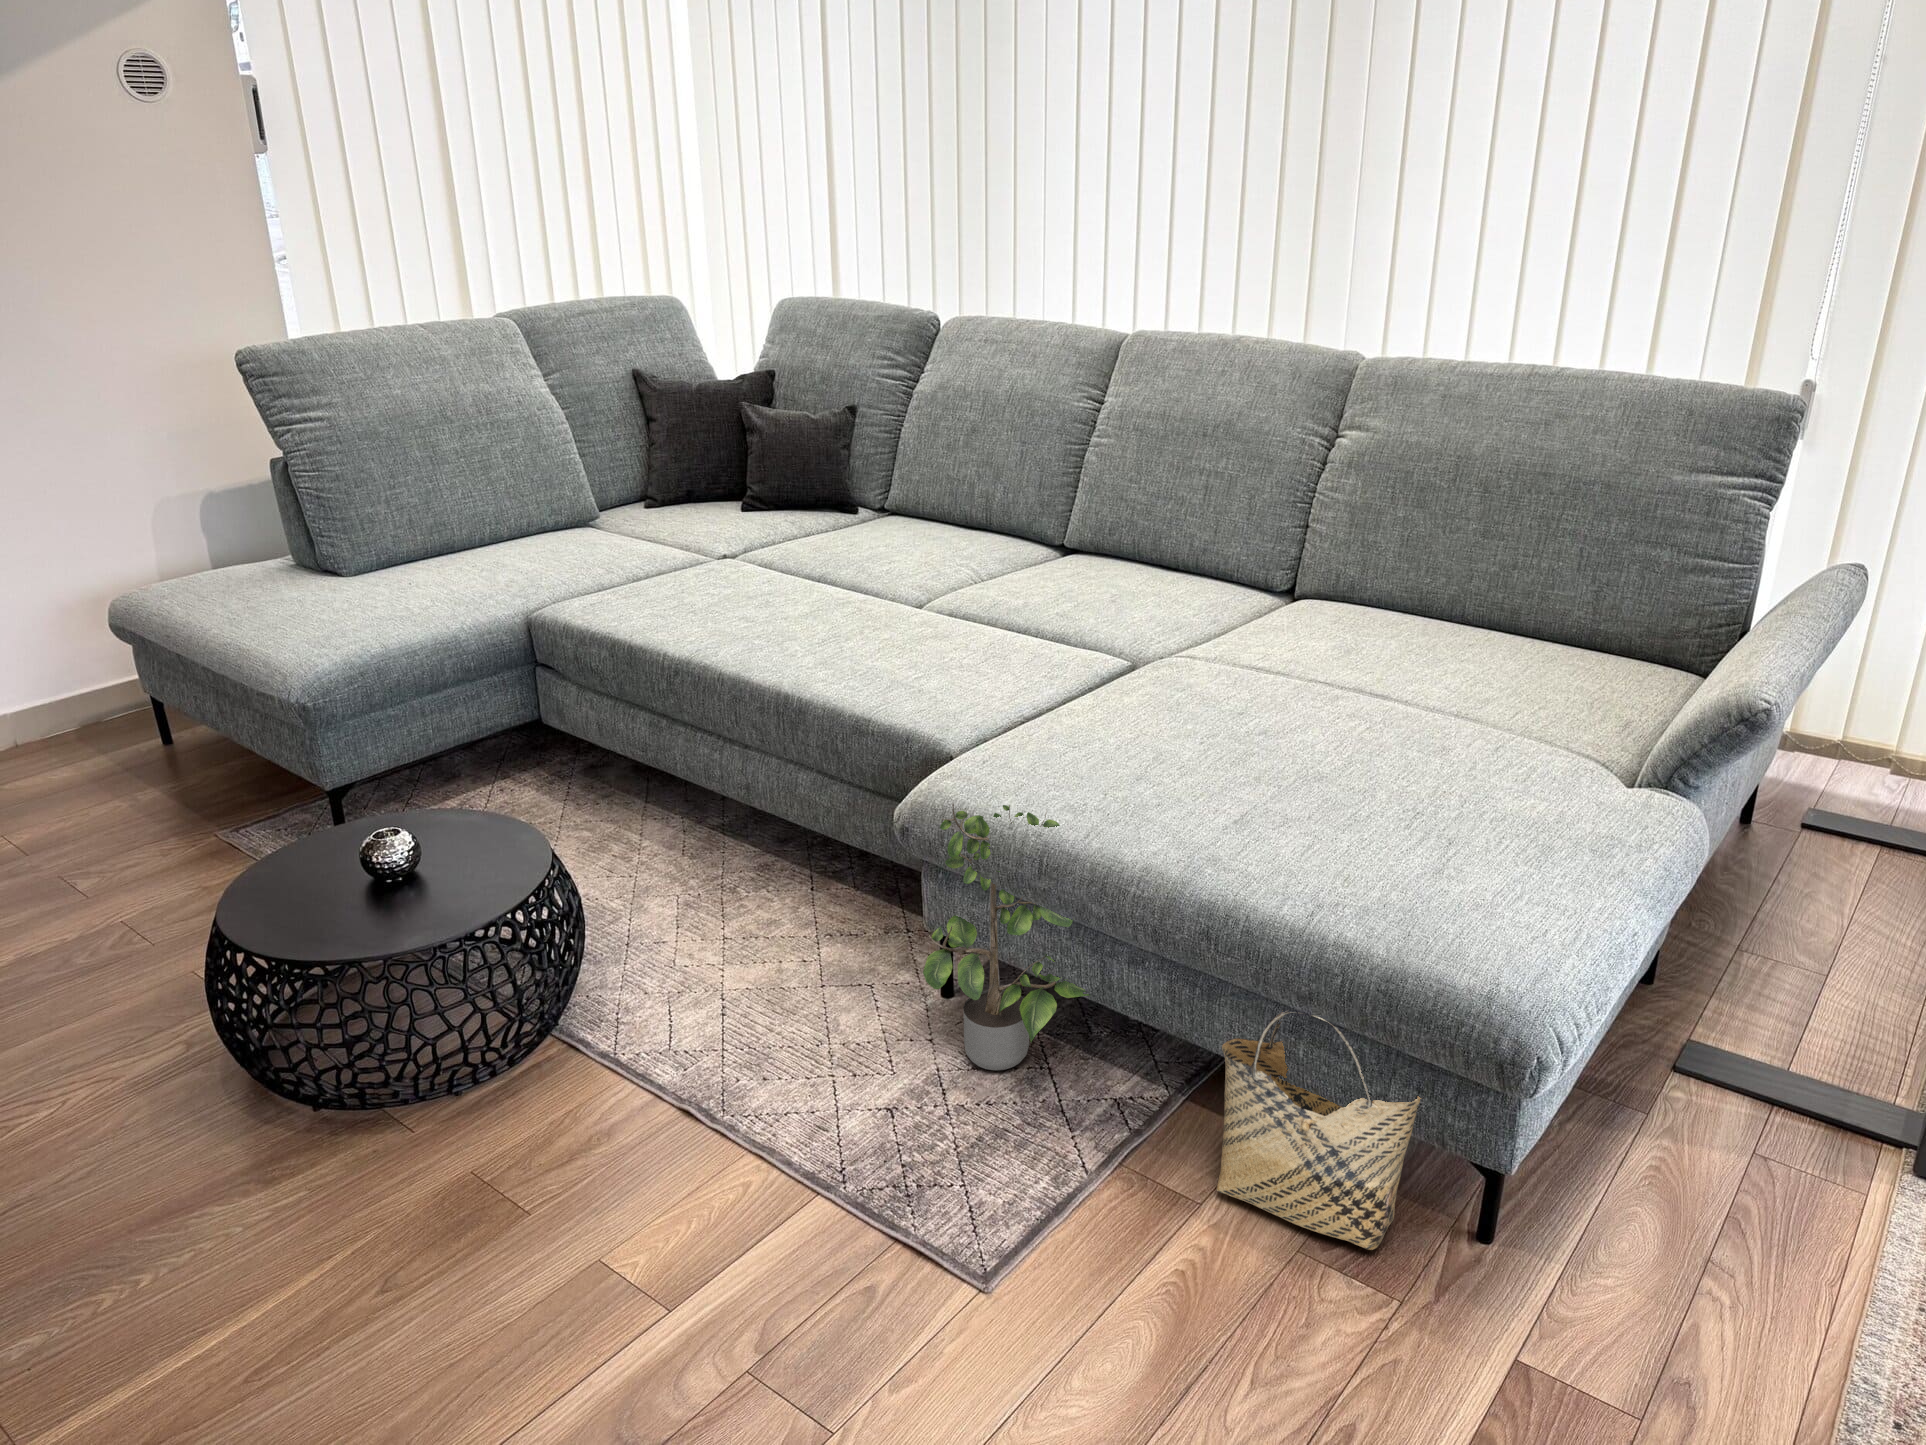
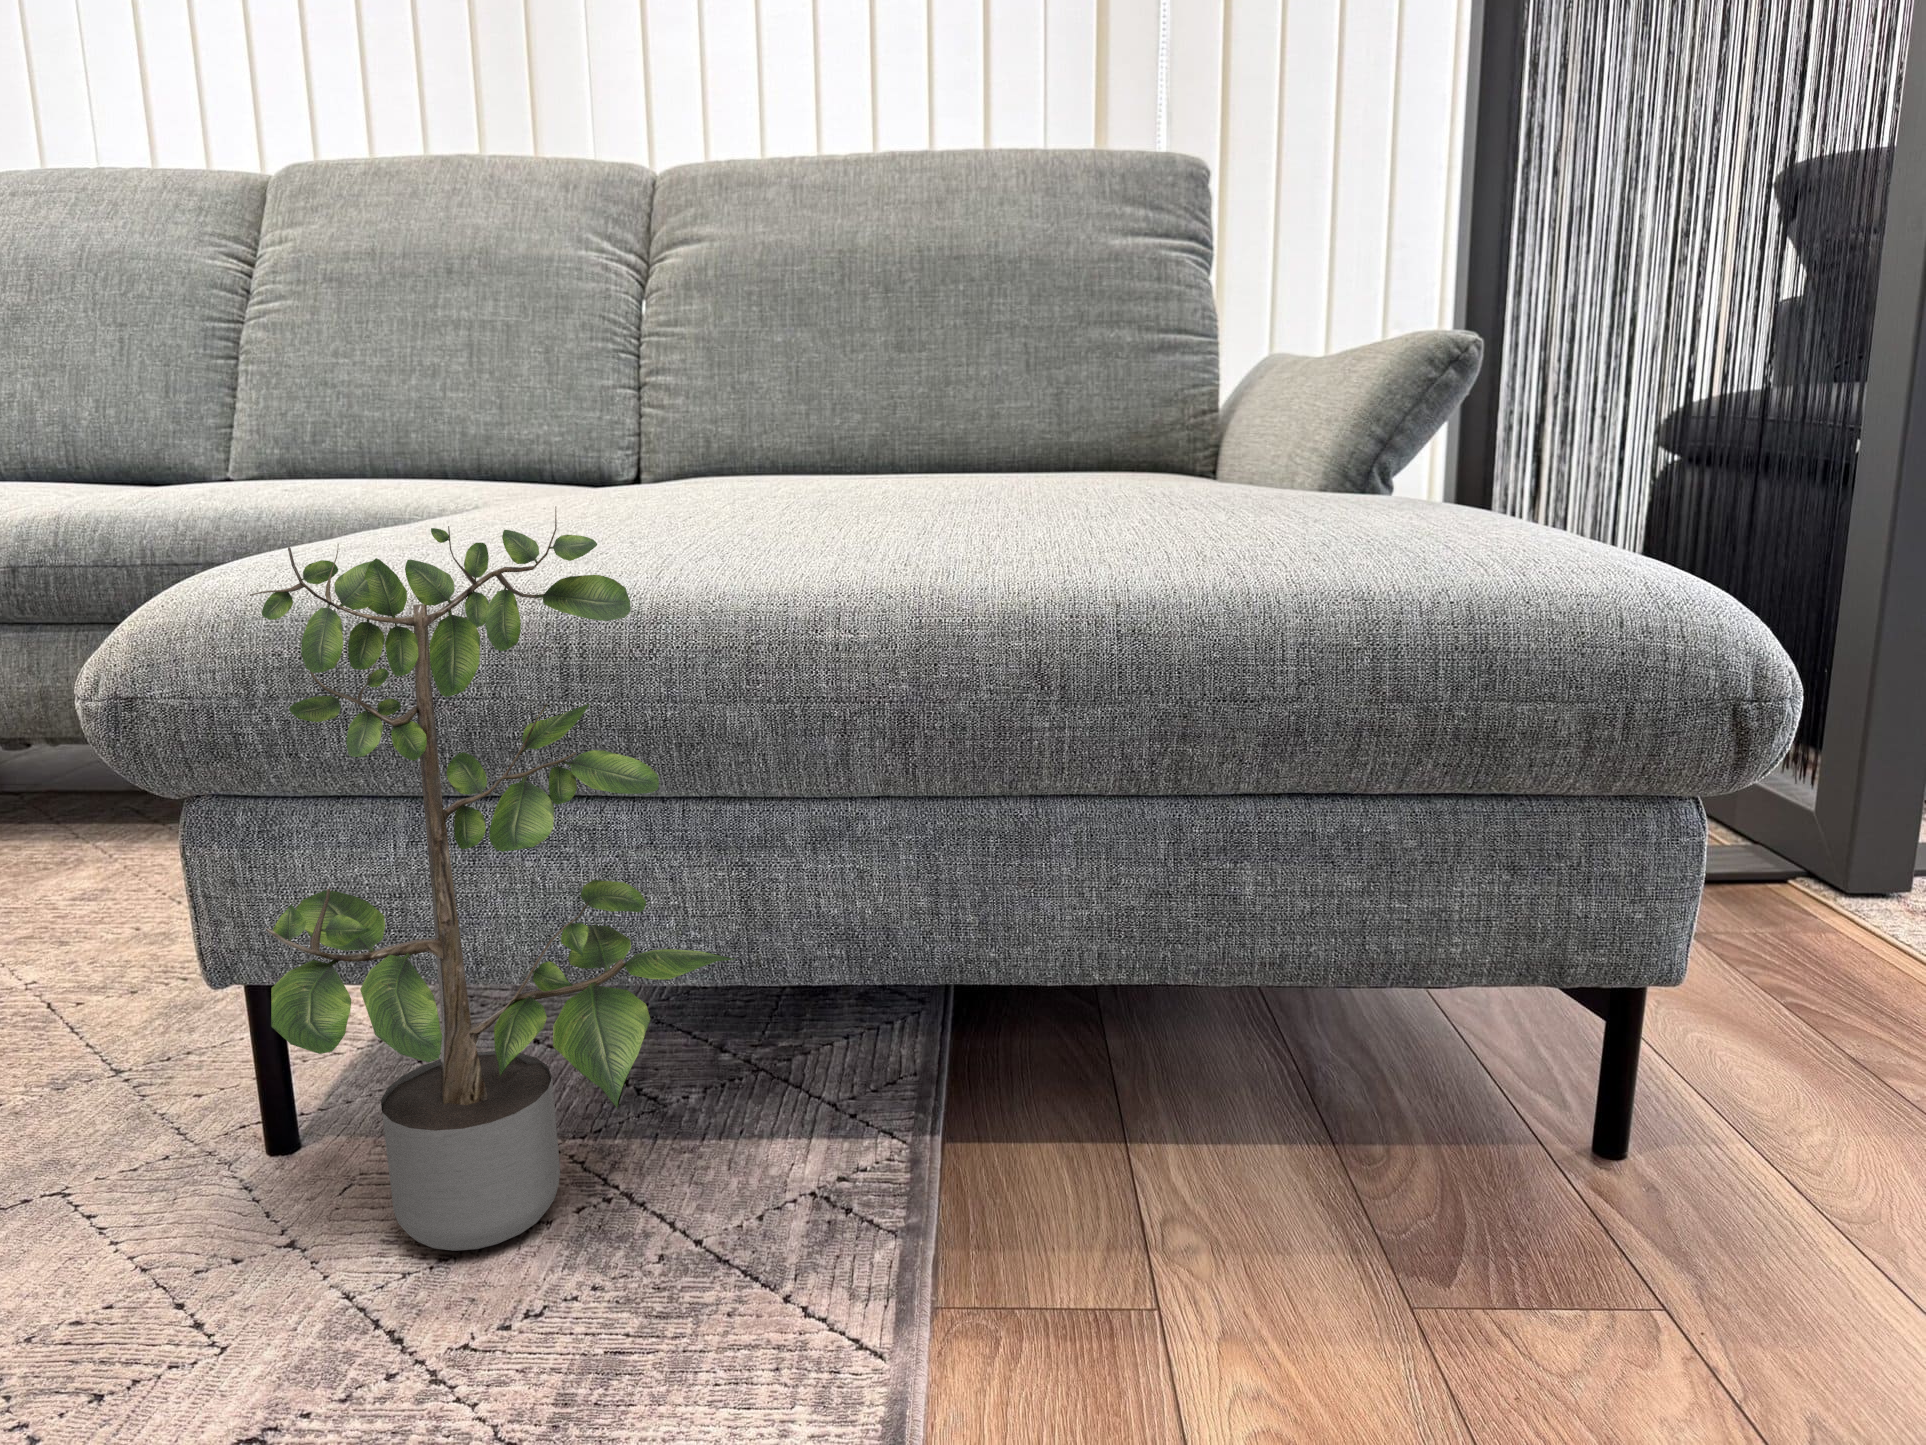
woven basket: present [1217,1011,1421,1250] -> none [1122,660,1535,1266]

